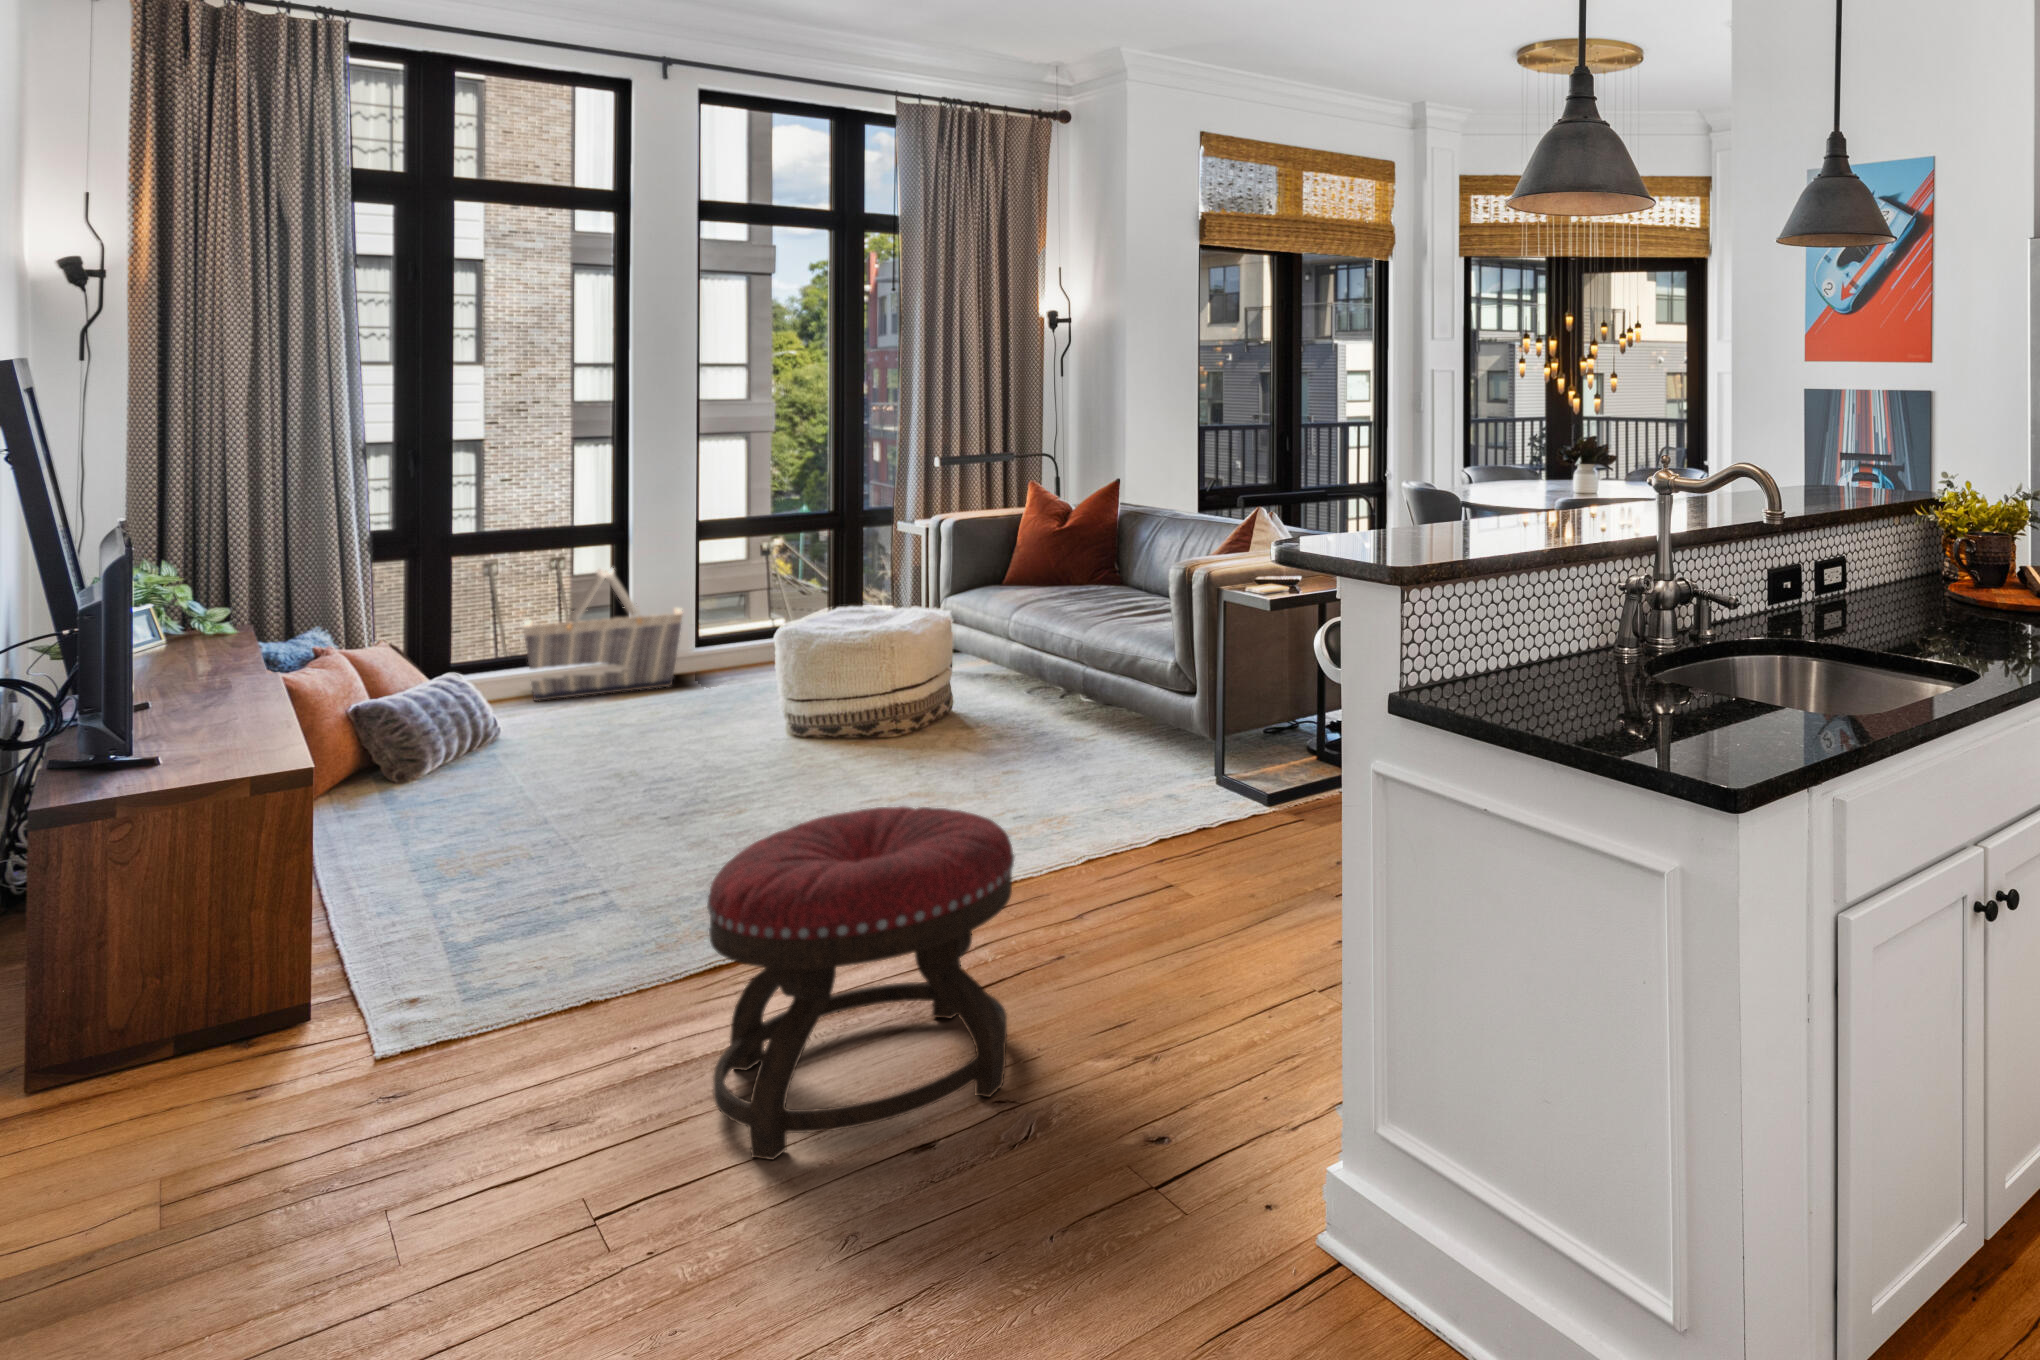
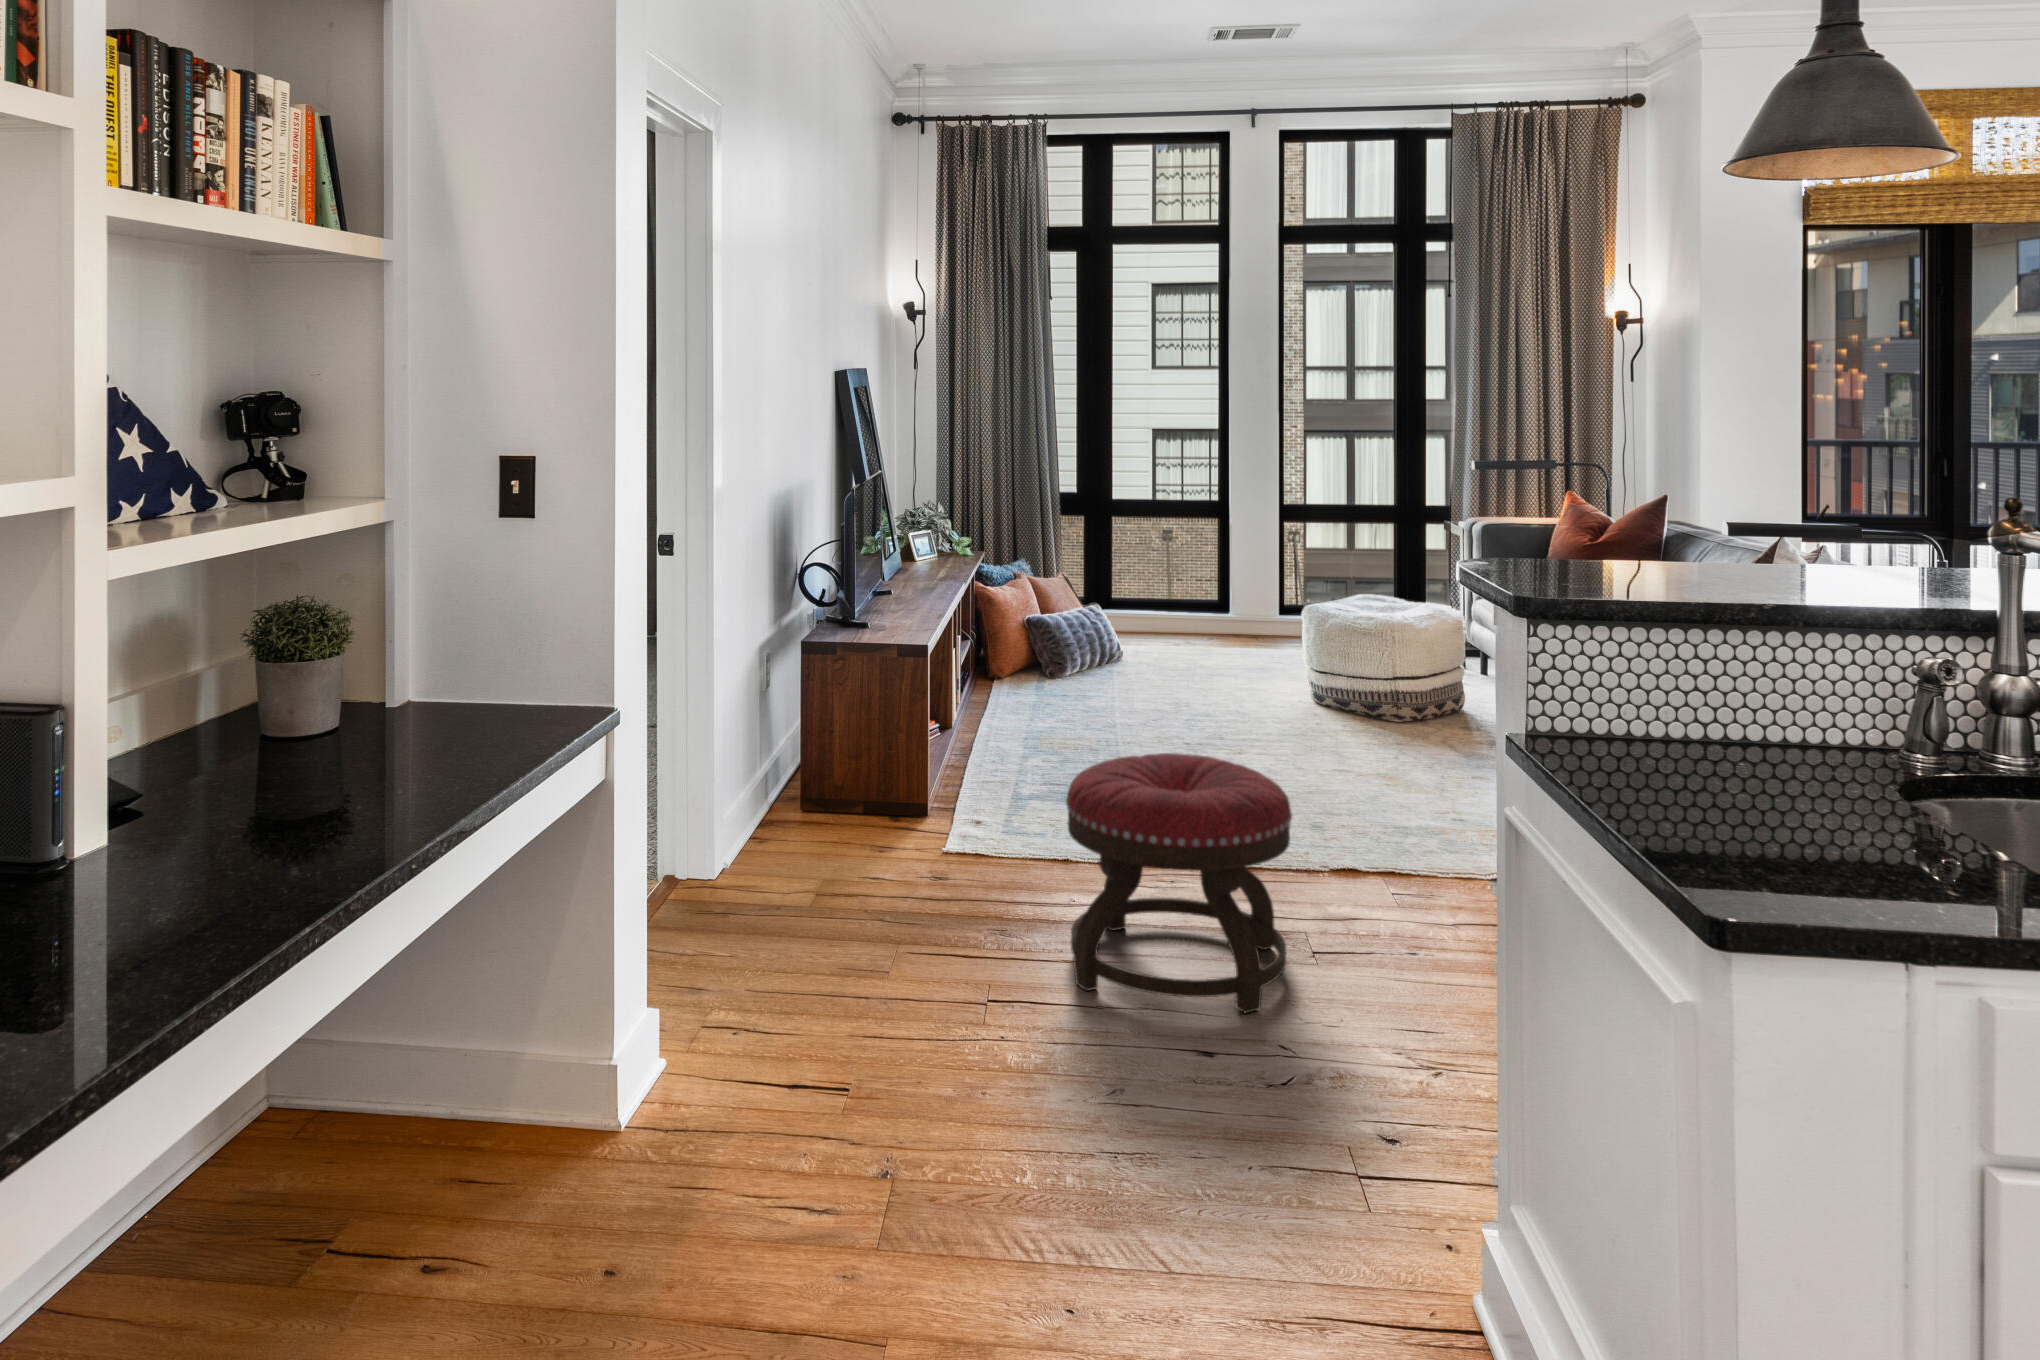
basket: present [523,568,683,701] -> none [1154,538,1270,645]

